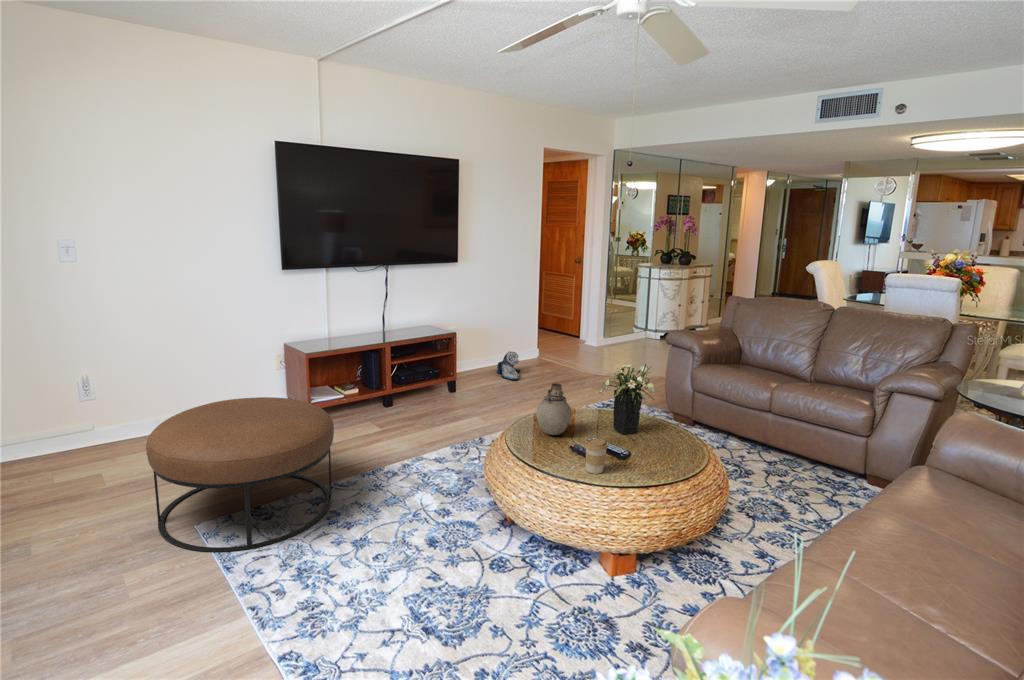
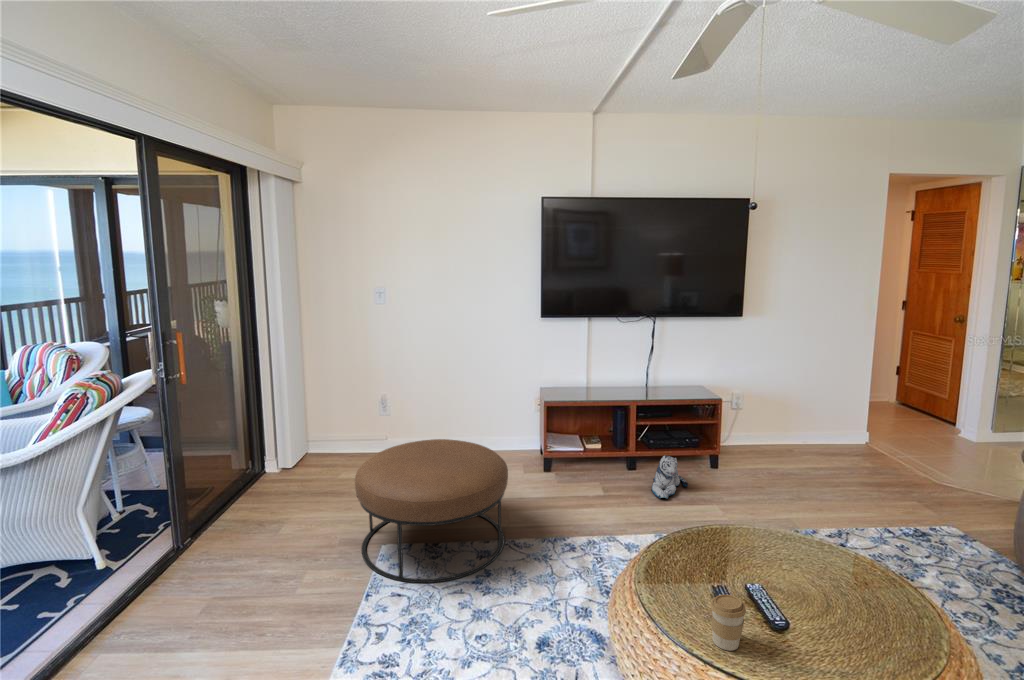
plush toy: present [497,351,520,380] -> present [651,456,688,499]
flower arrangement: present [599,364,659,434] -> none [790,495,898,603]
vase: present [537,383,571,435] -> none [699,496,749,567]

